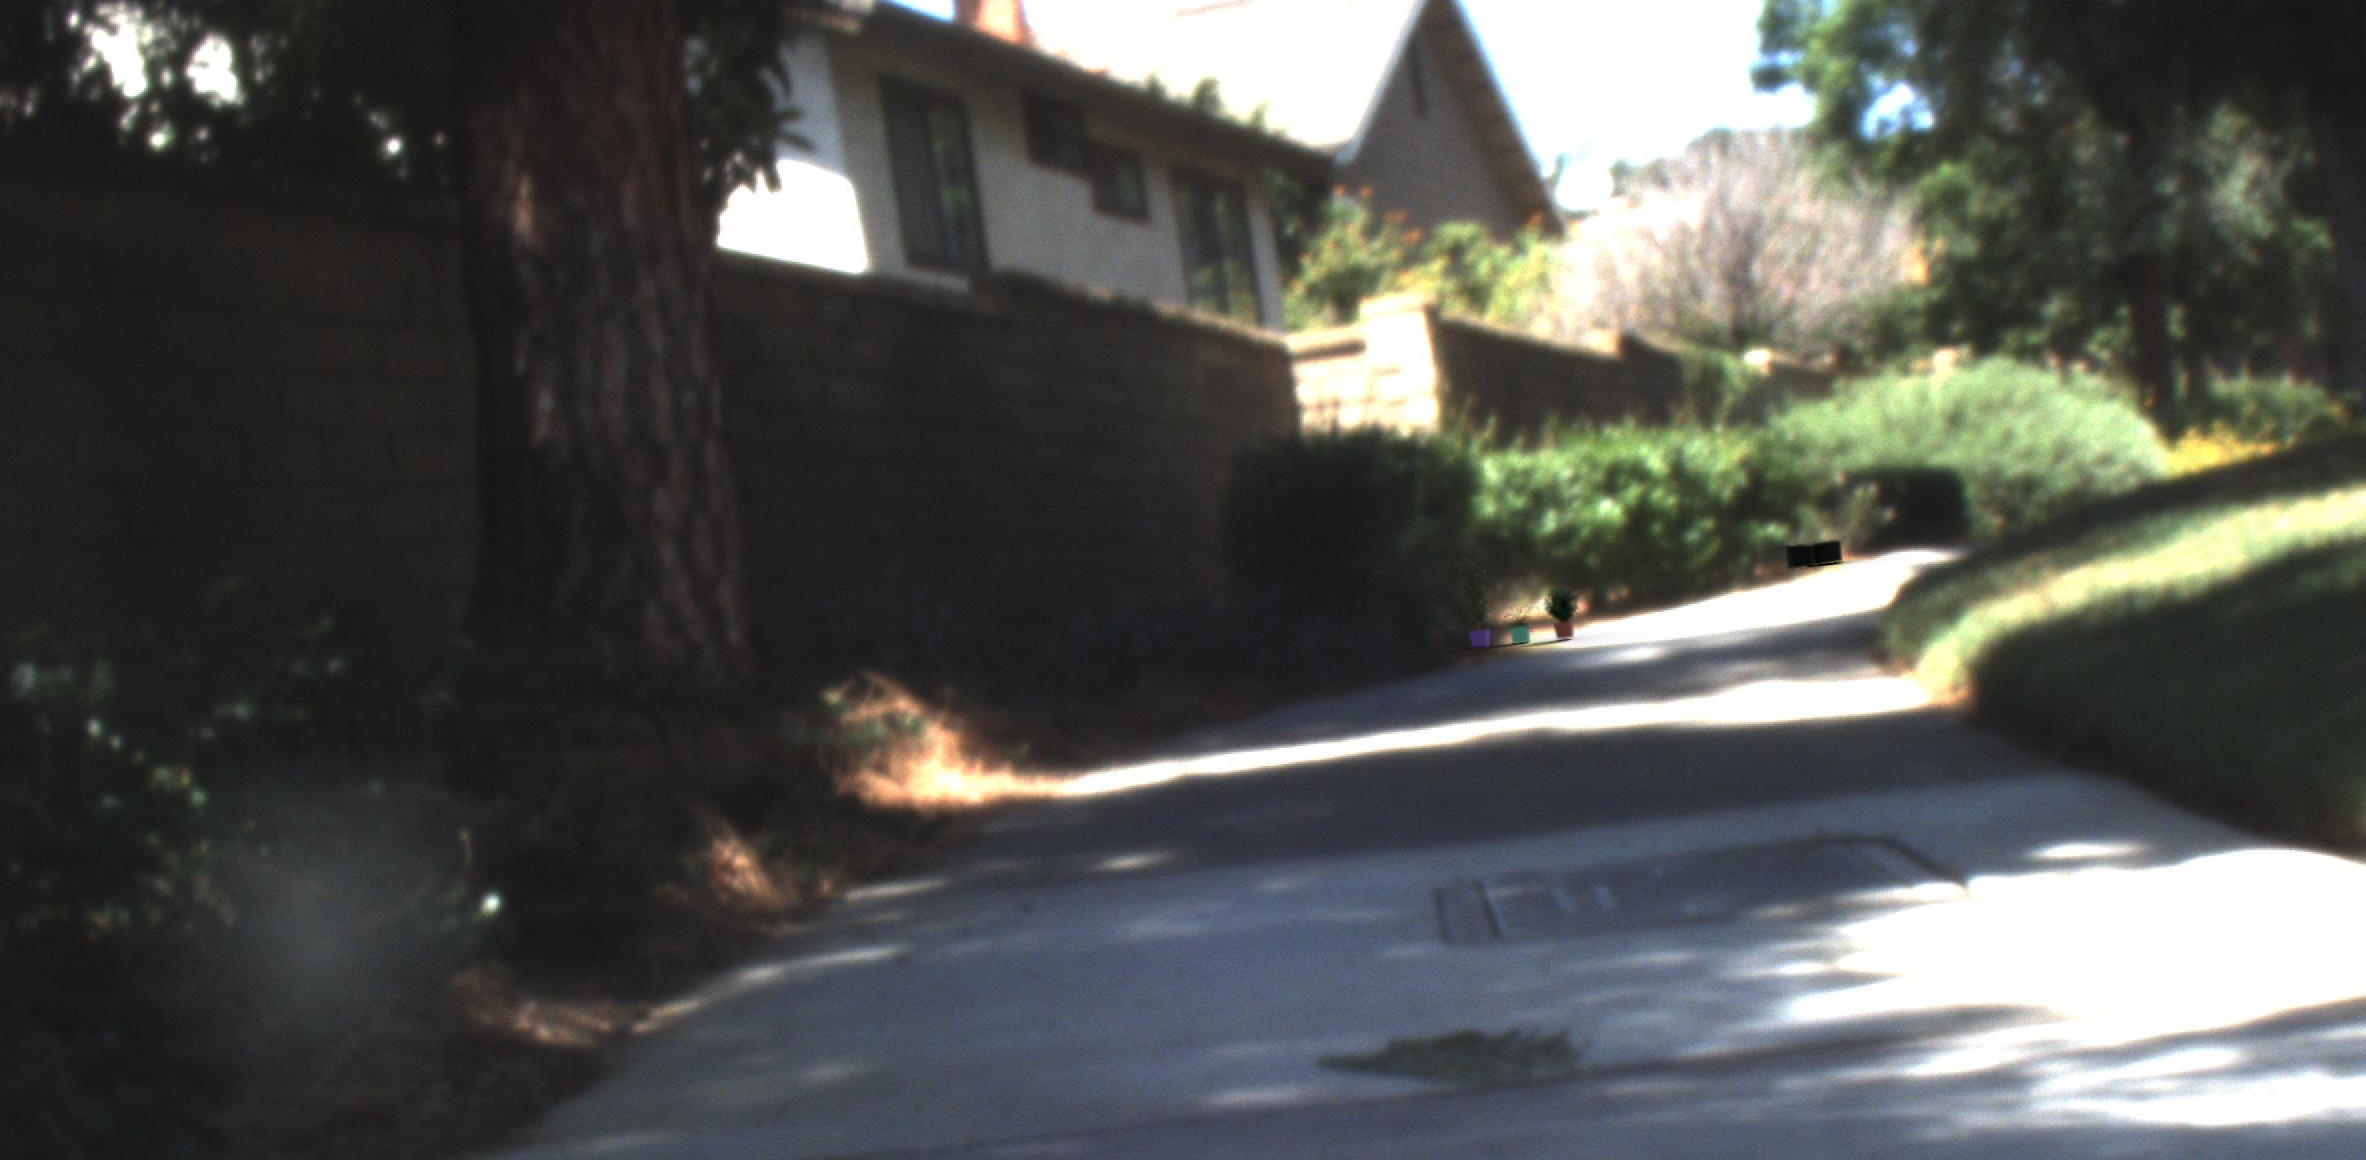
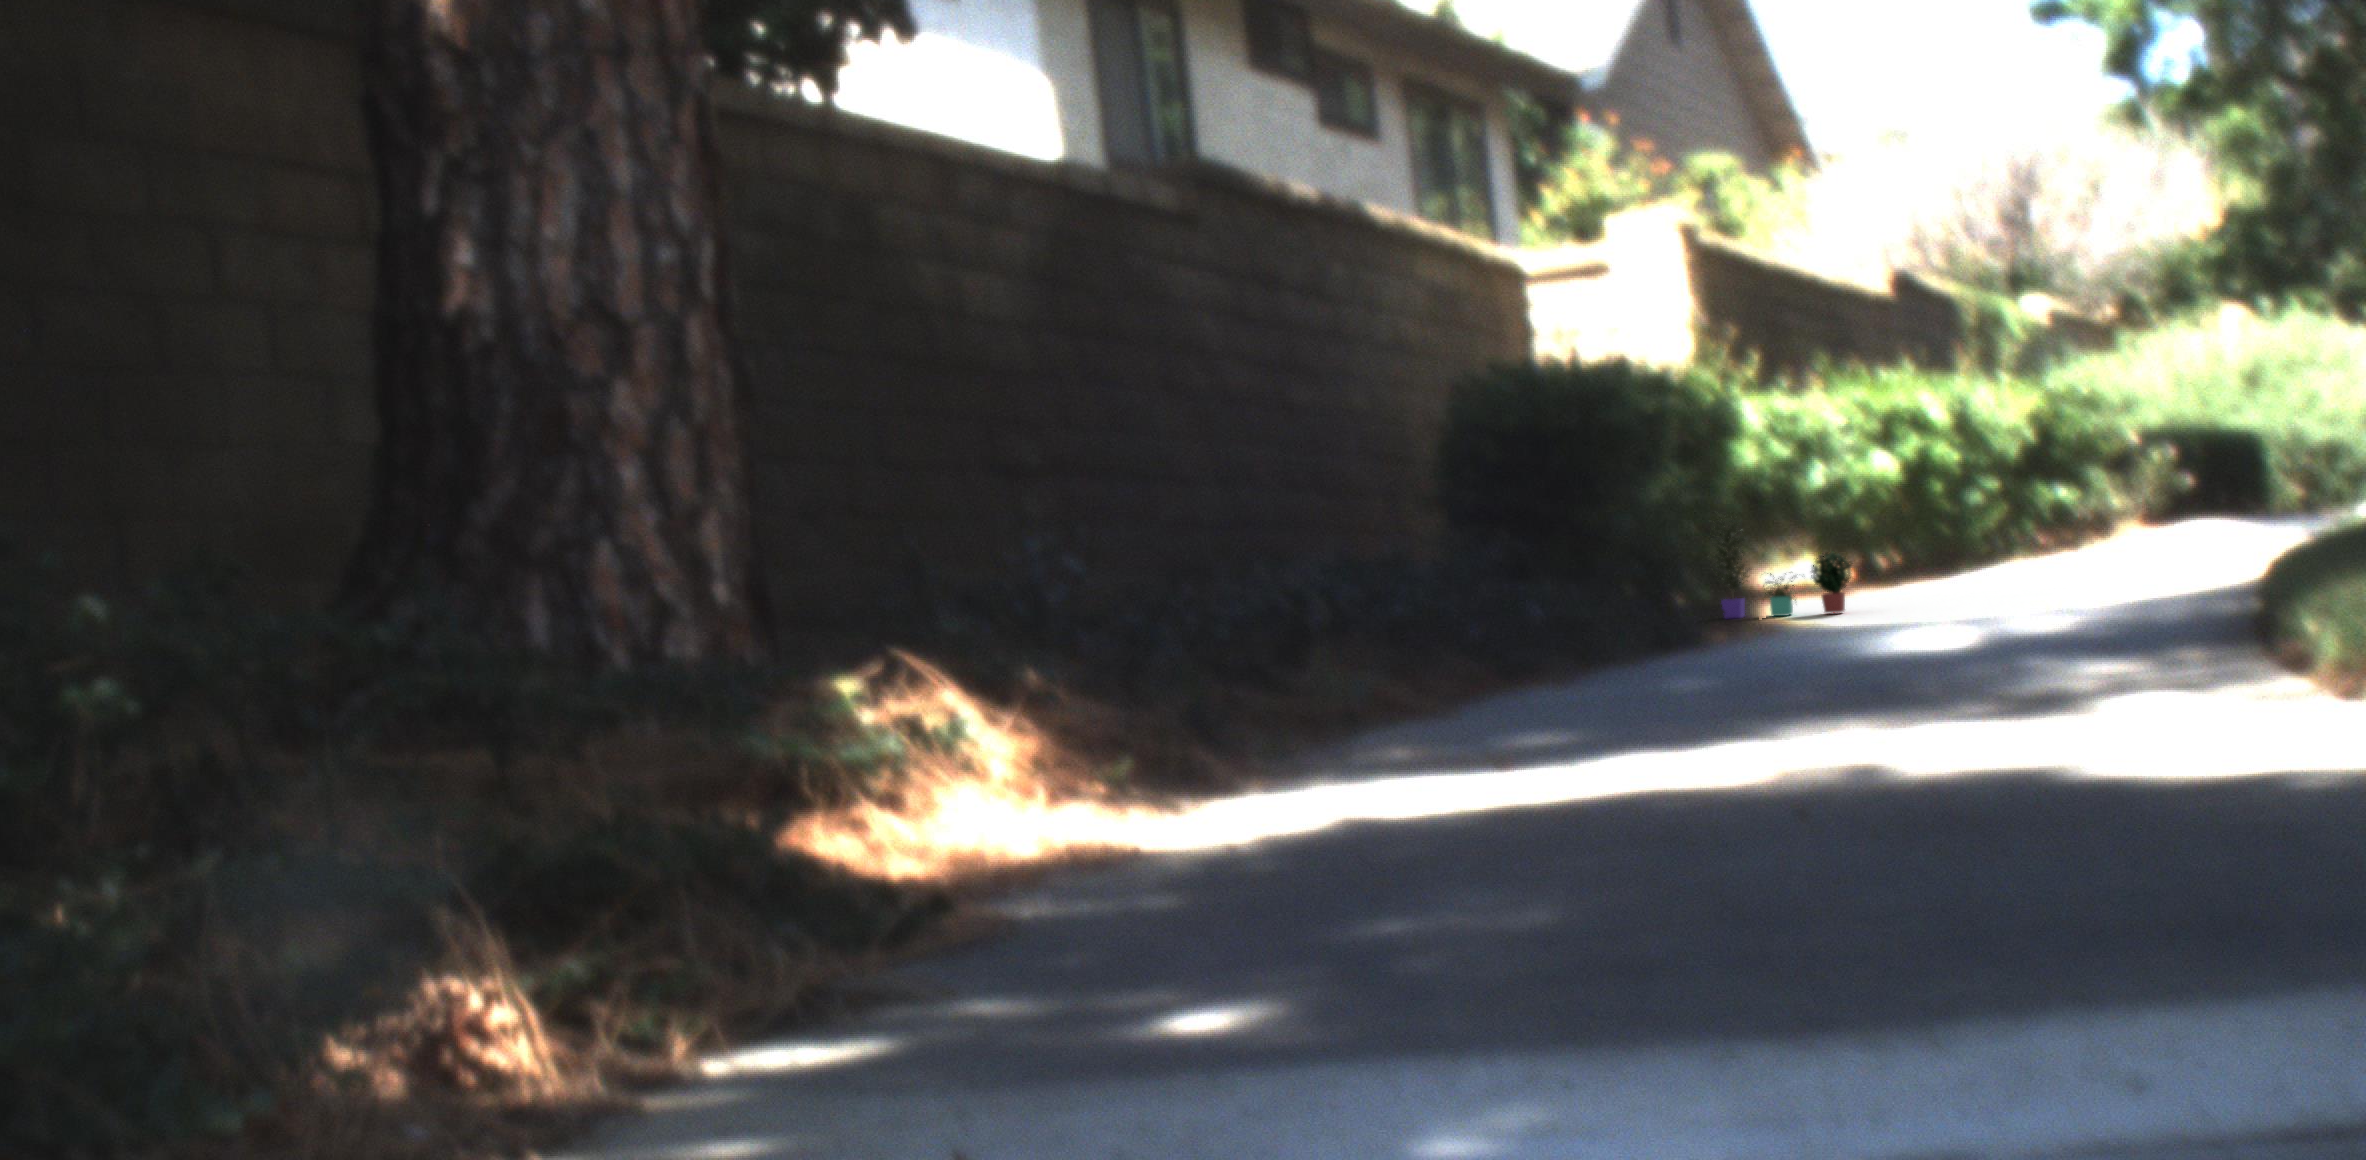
storage bin: present [1783,540,1843,568] -> none [2069,507,2150,537]

